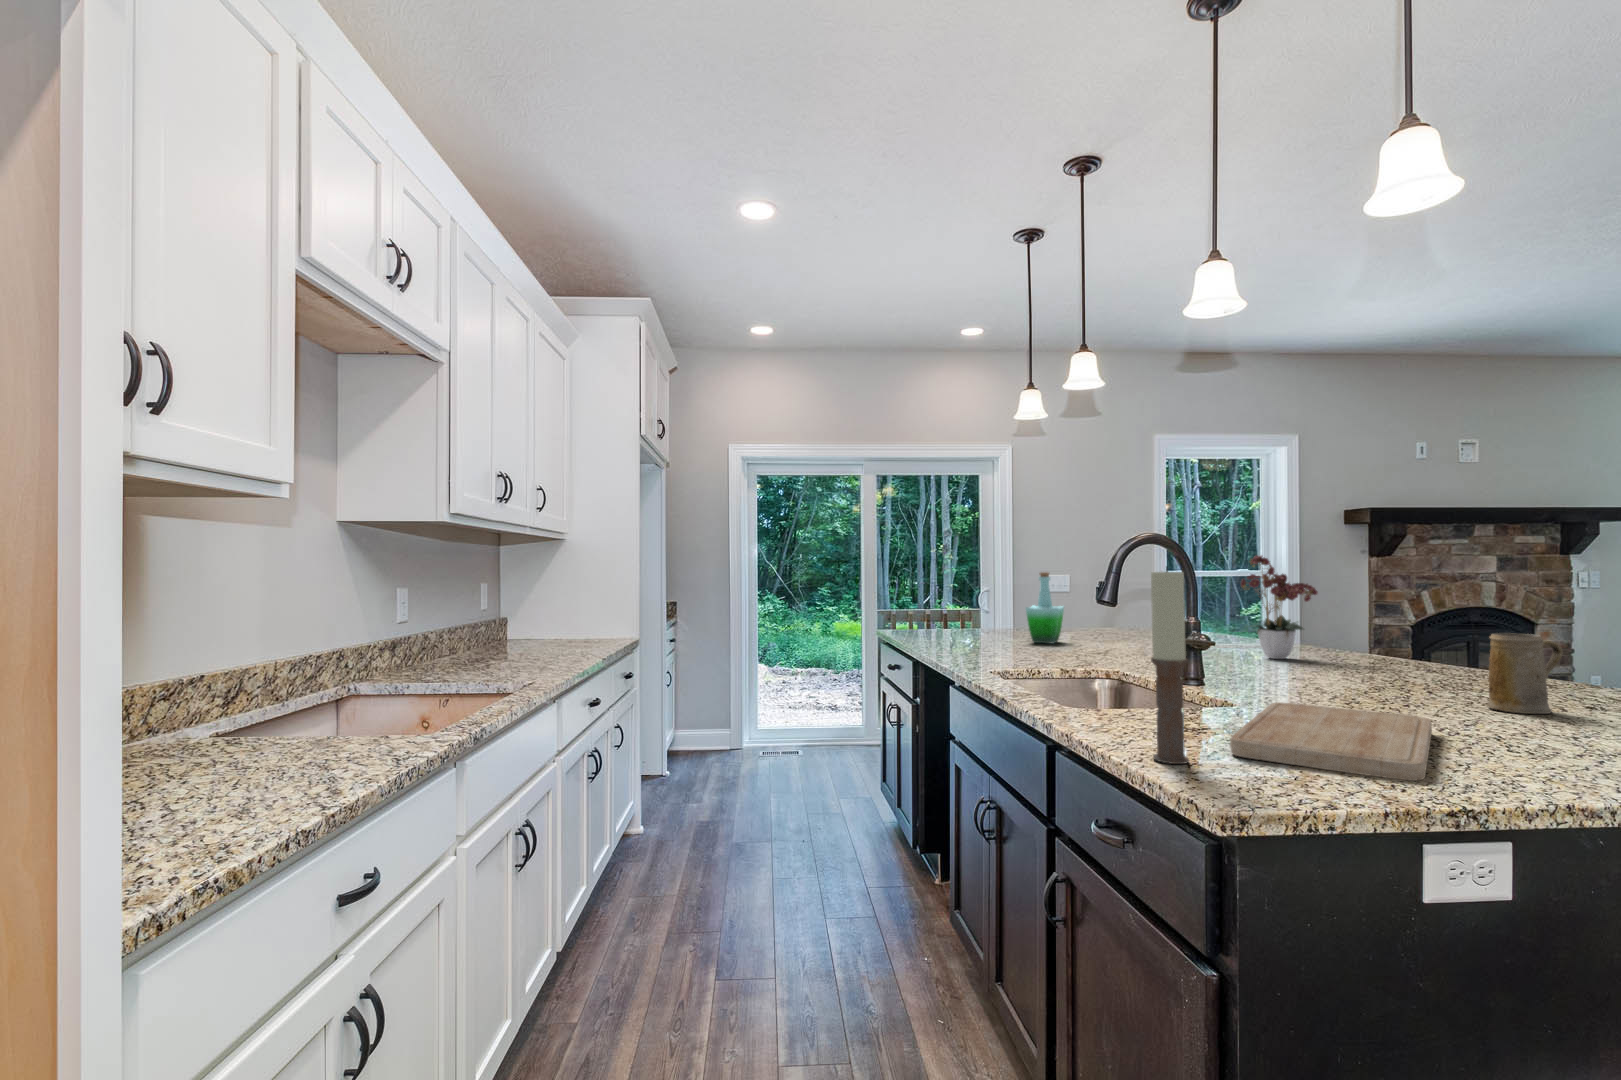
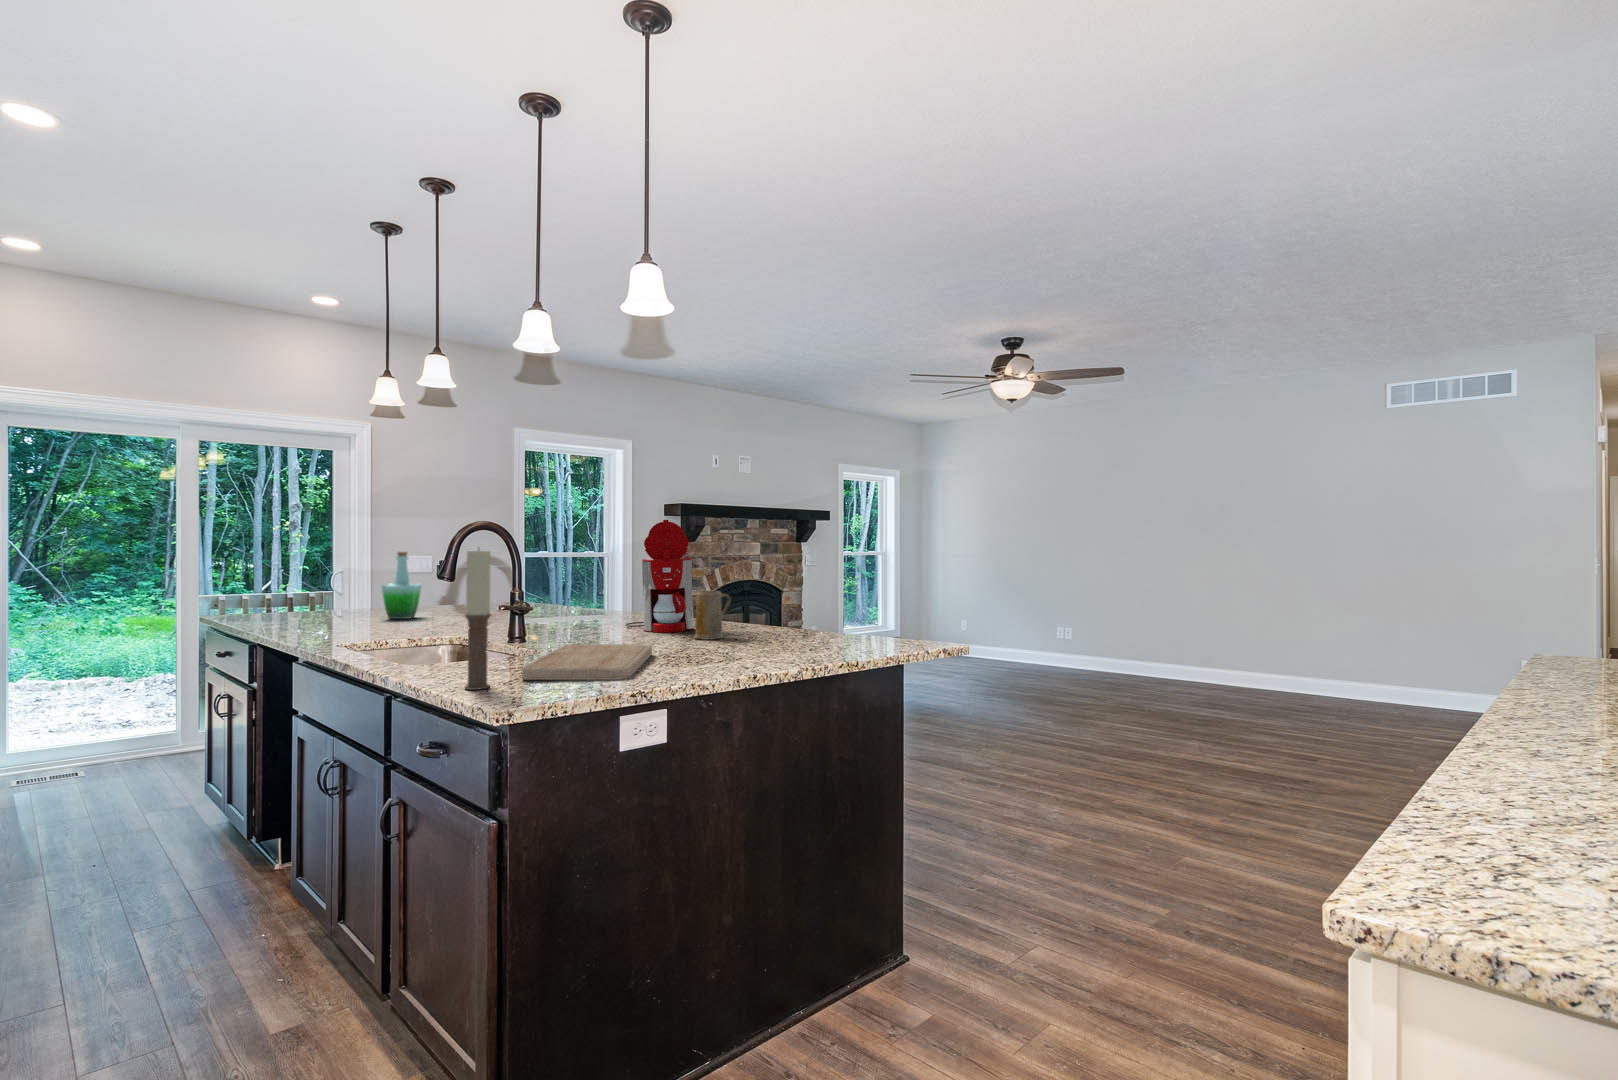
coffee maker: none [1338,525,1469,692] -> present [625,520,694,633]
flower arrangement: present [1241,556,1318,659] -> none [565,535,625,619]

